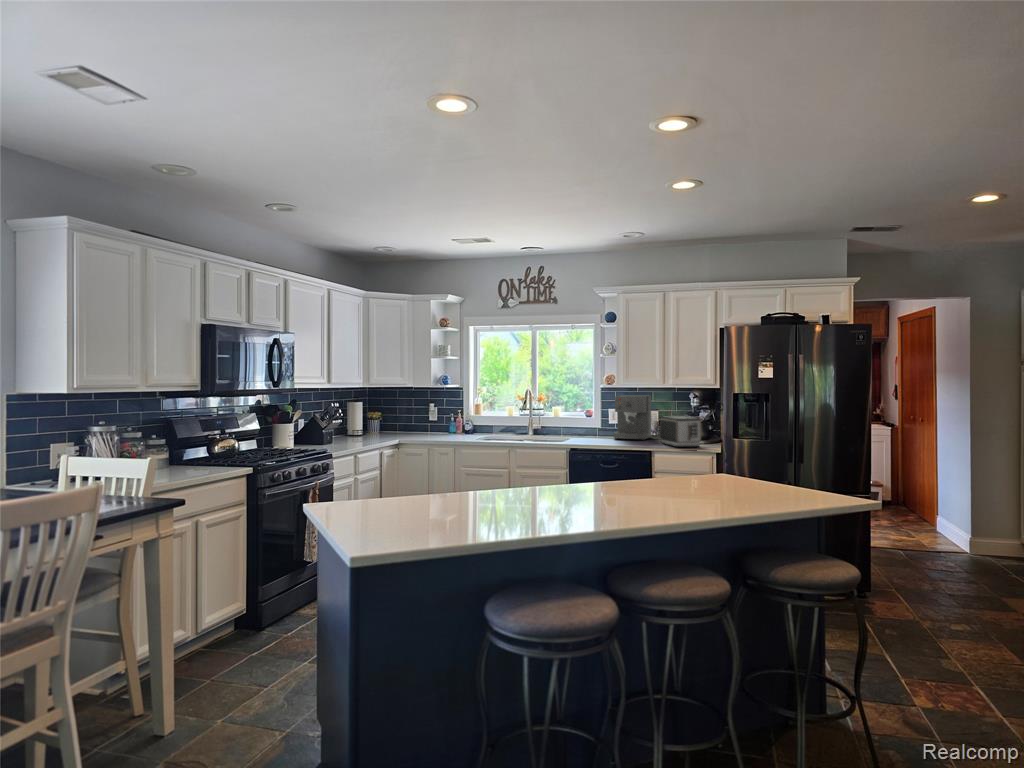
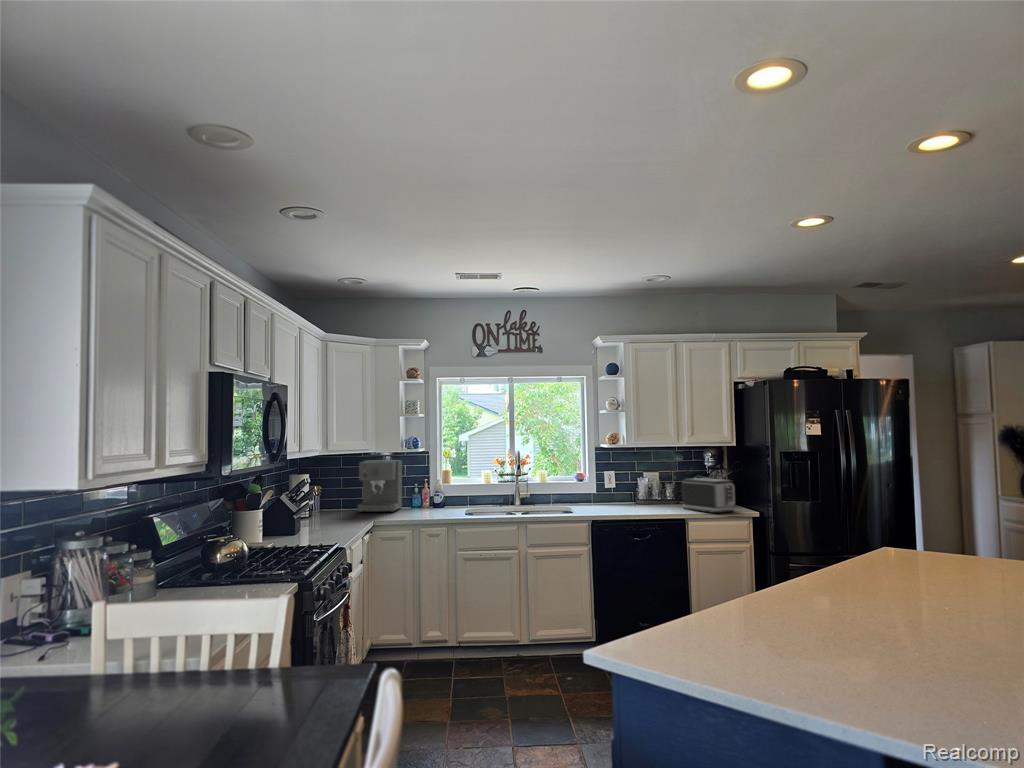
coffee maker: present [614,395,651,440] -> present [358,460,402,512]

